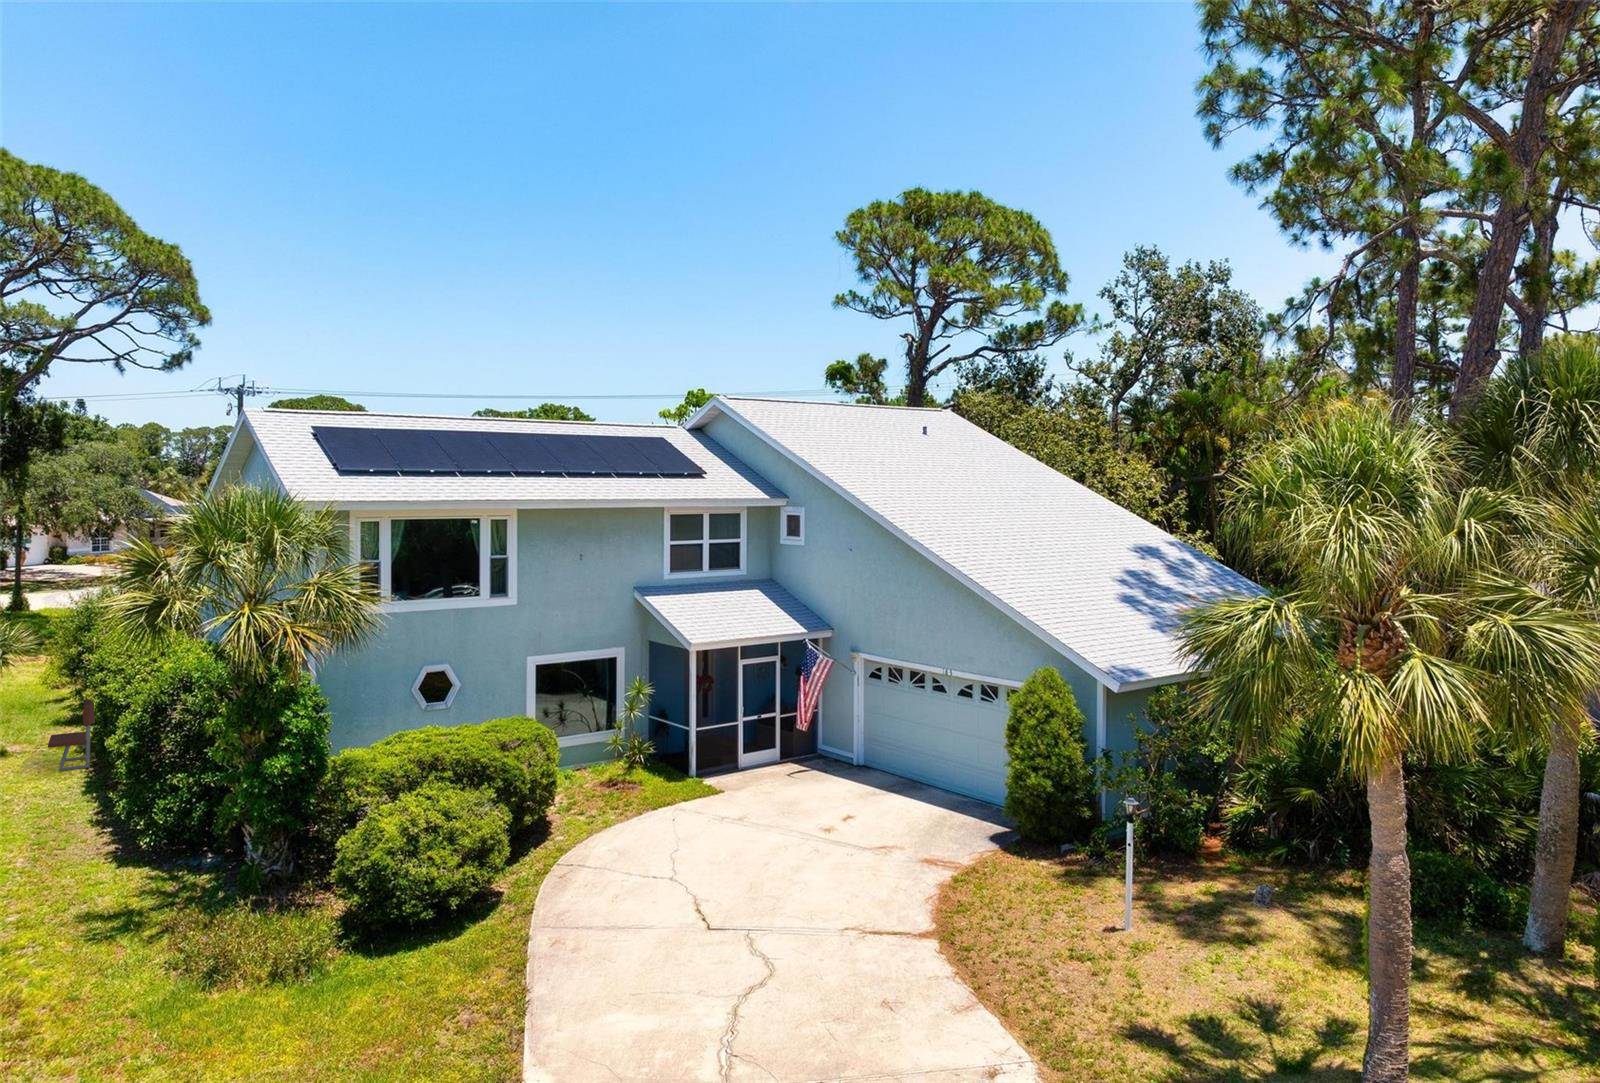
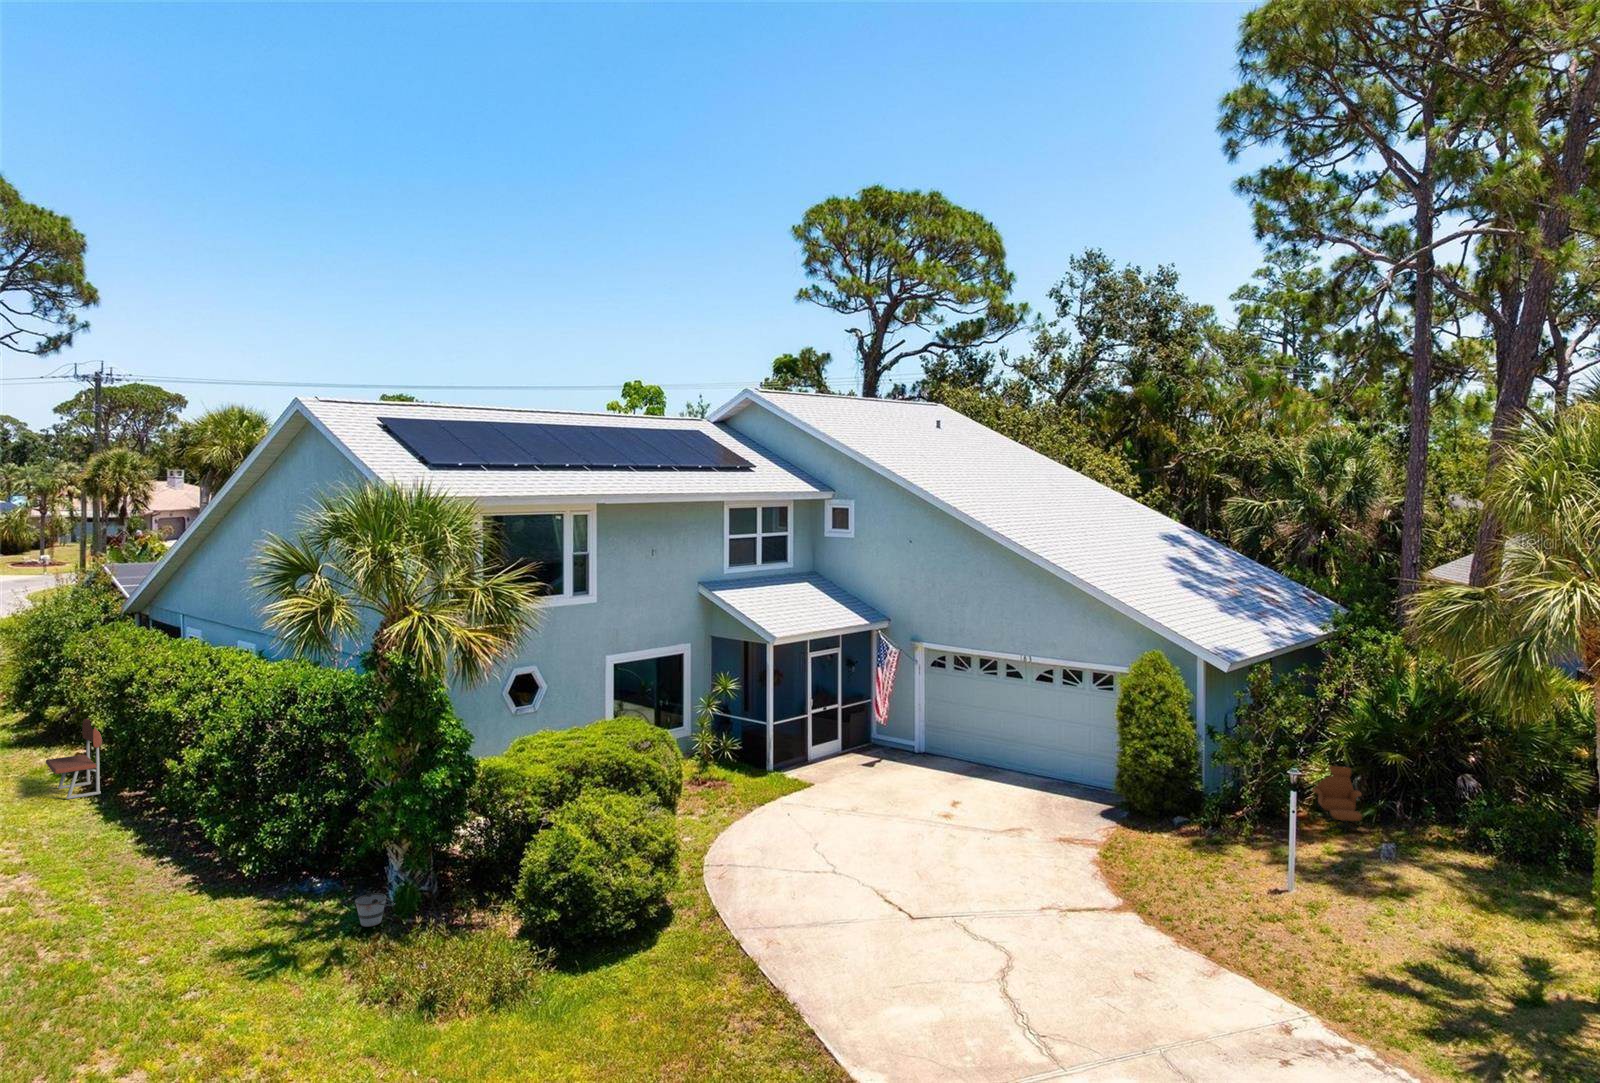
lounge chair: none [1219,799,1273,876] -> present [1312,766,1362,832]
bucket: none [181,871,222,904] -> present [355,891,395,927]

